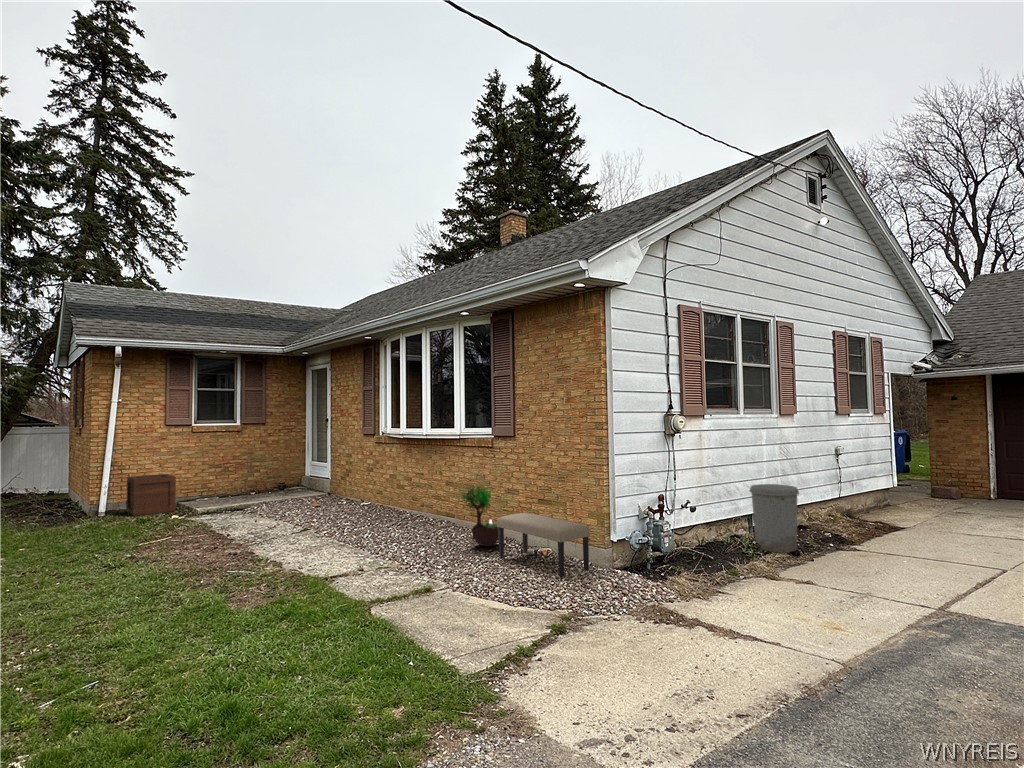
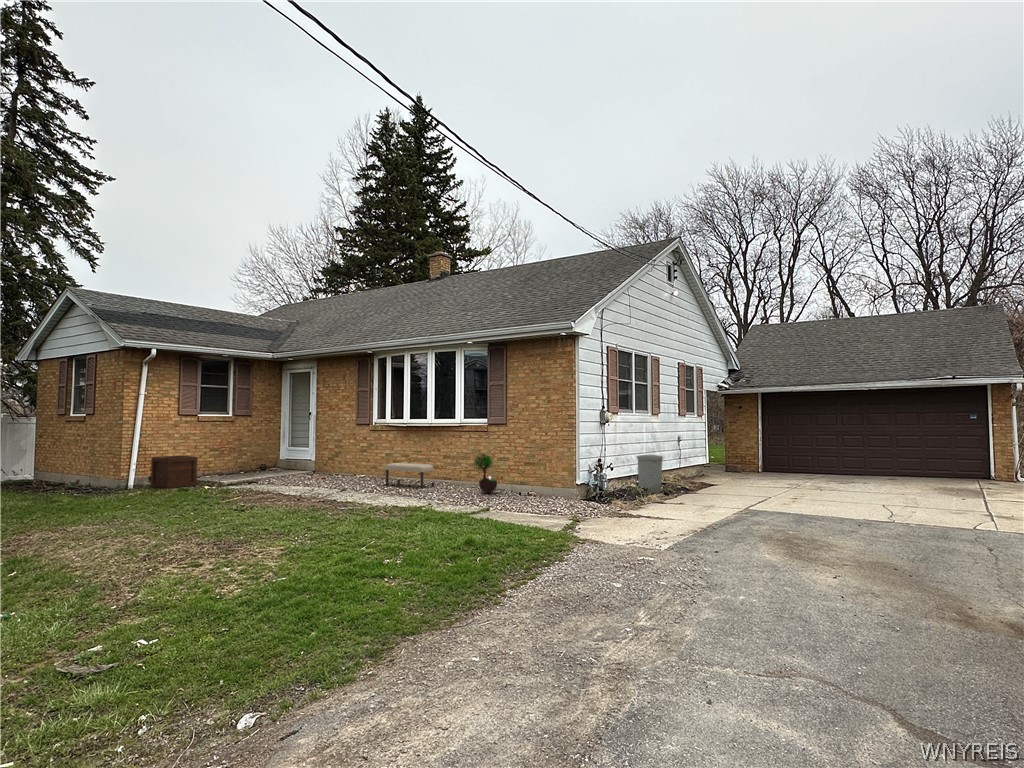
bench: present [497,513,590,577] -> present [385,463,434,489]

